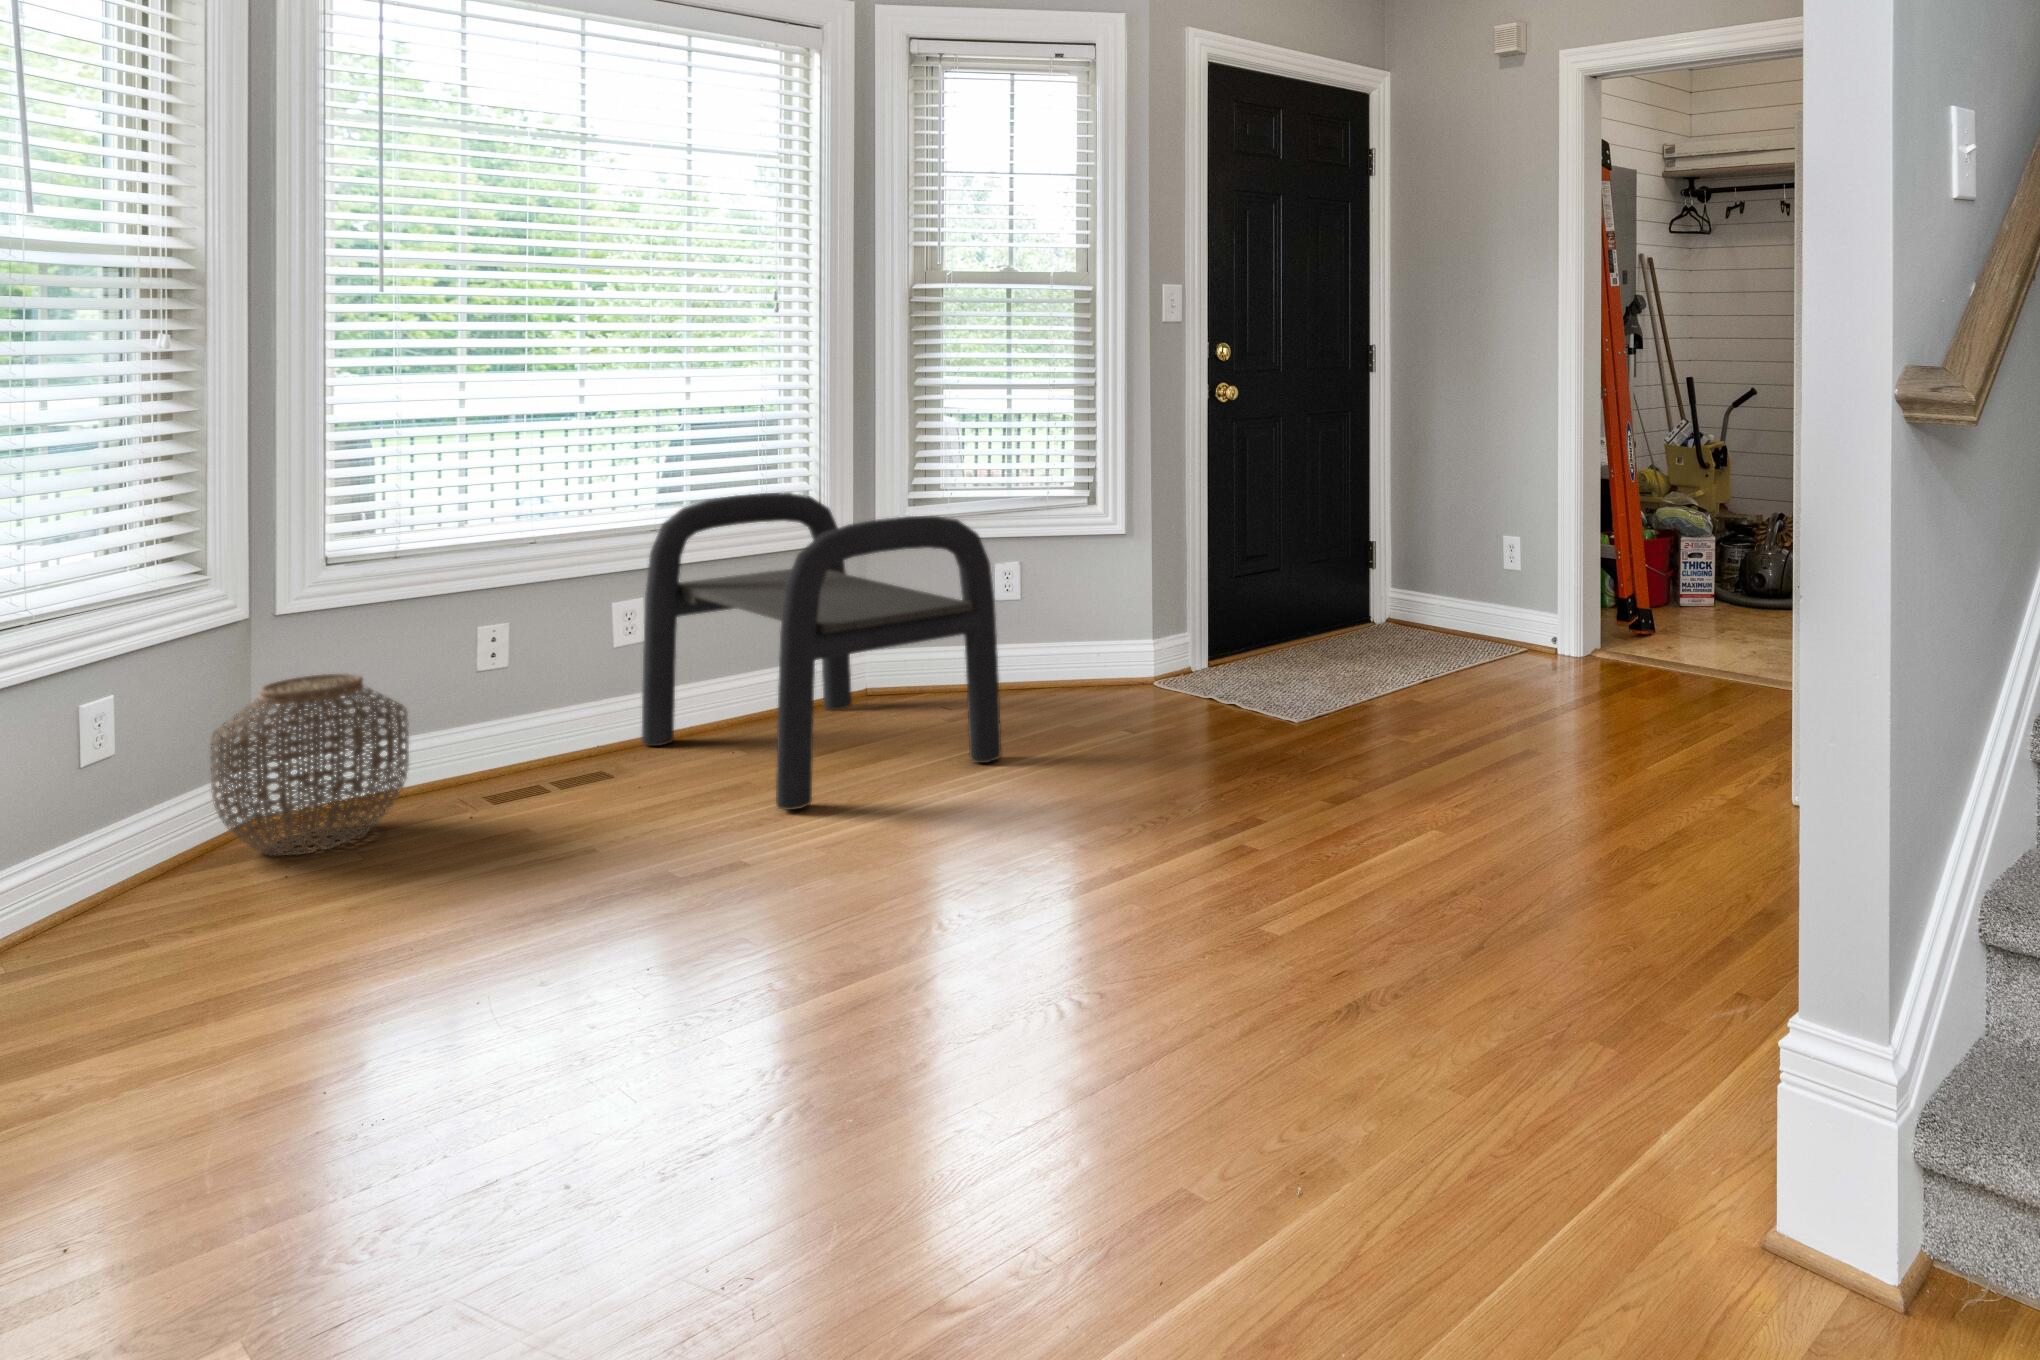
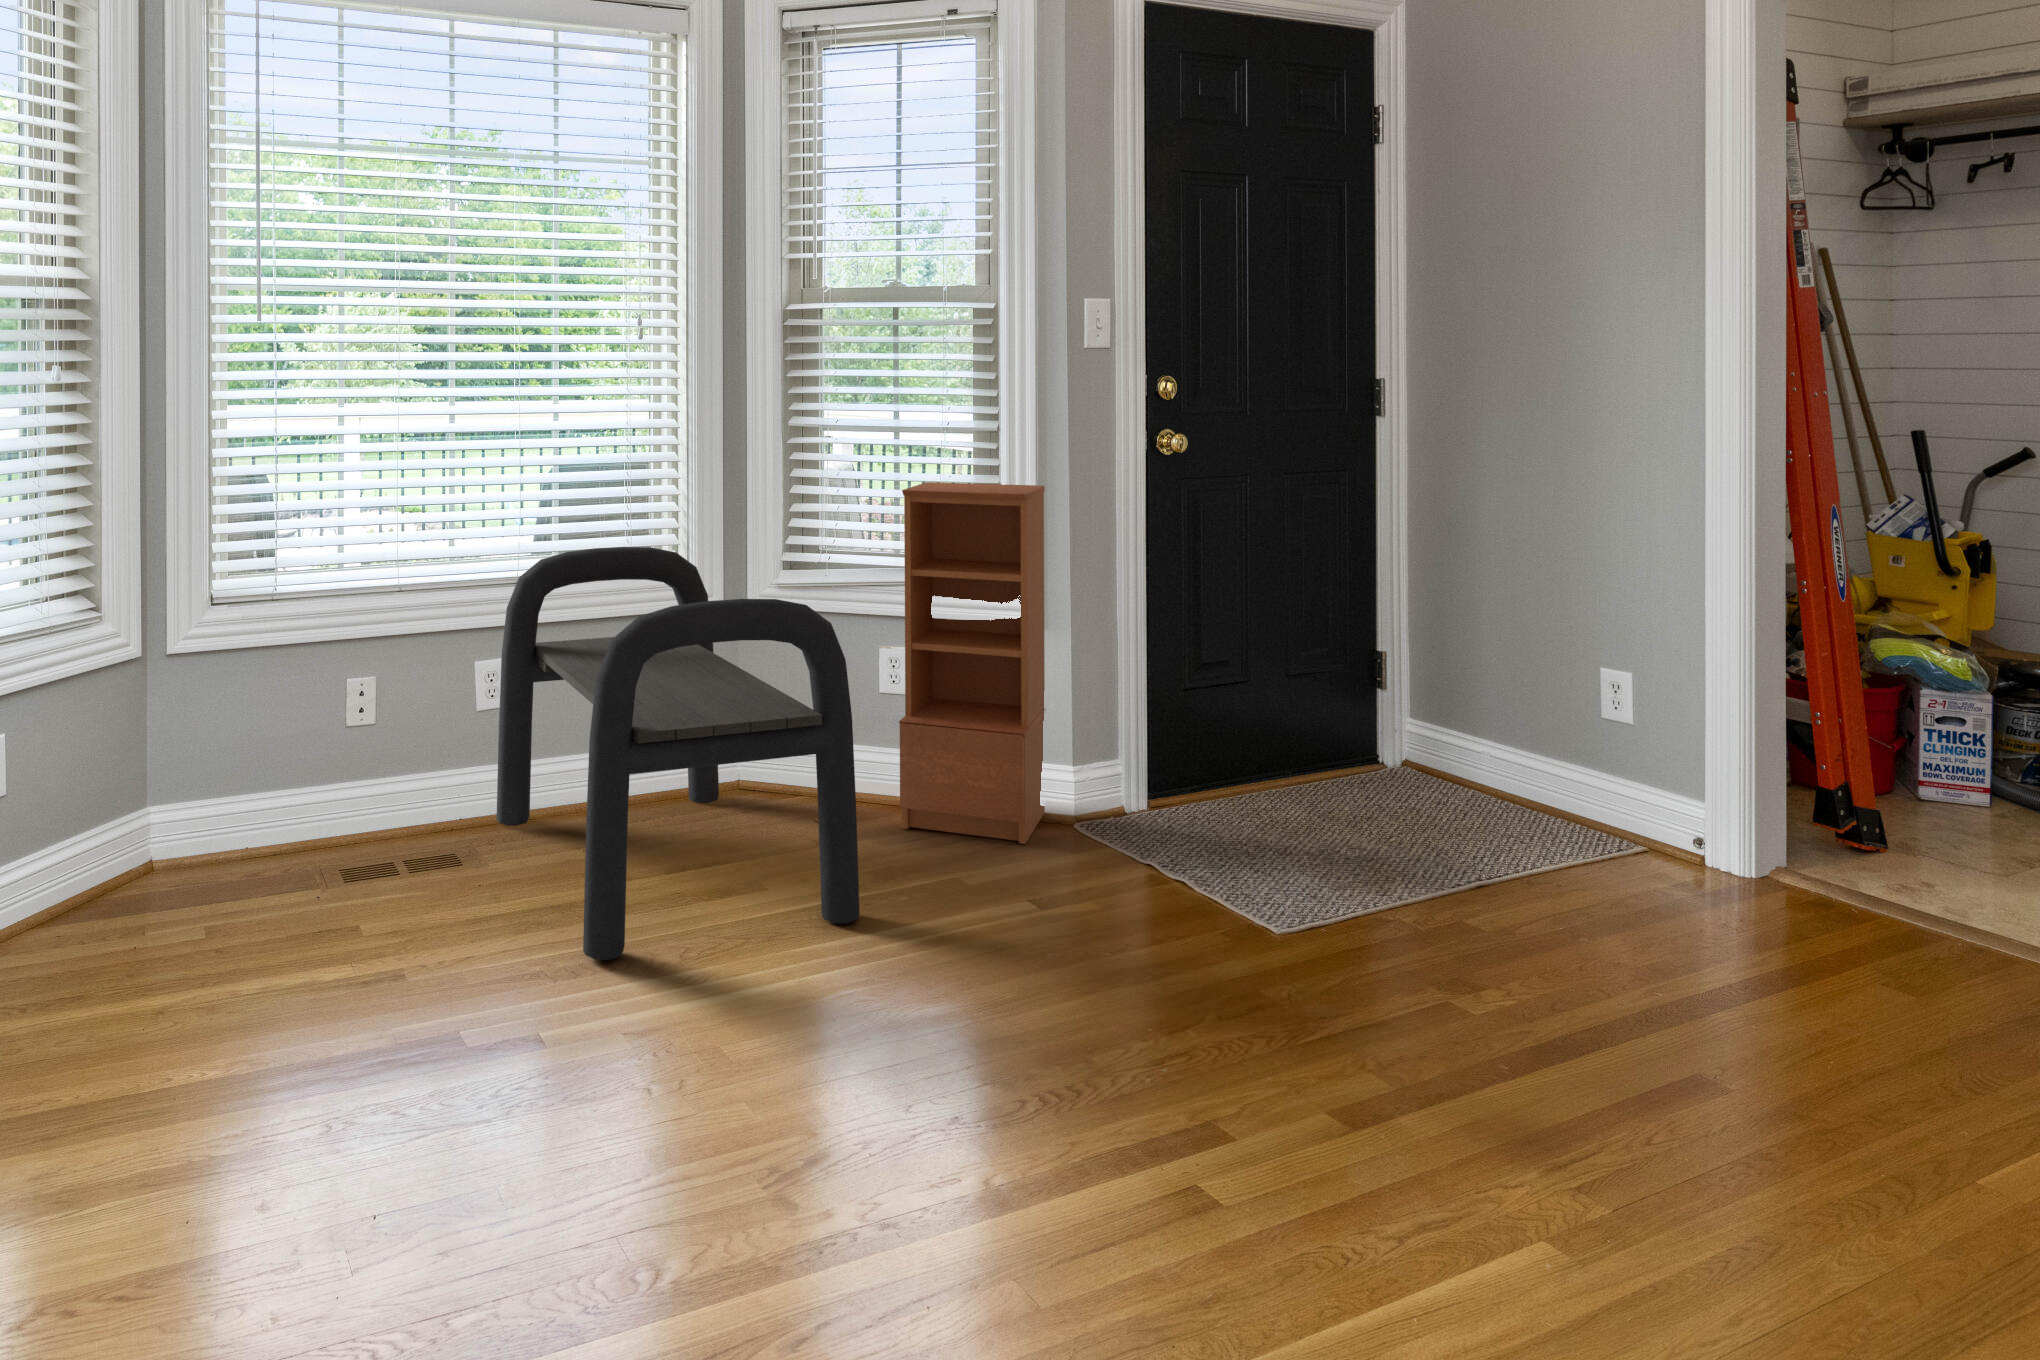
bookcase: none [1016,428,1131,704] -> present [899,482,1045,844]
woven basket: present [211,674,409,856] -> none [77,725,251,919]

